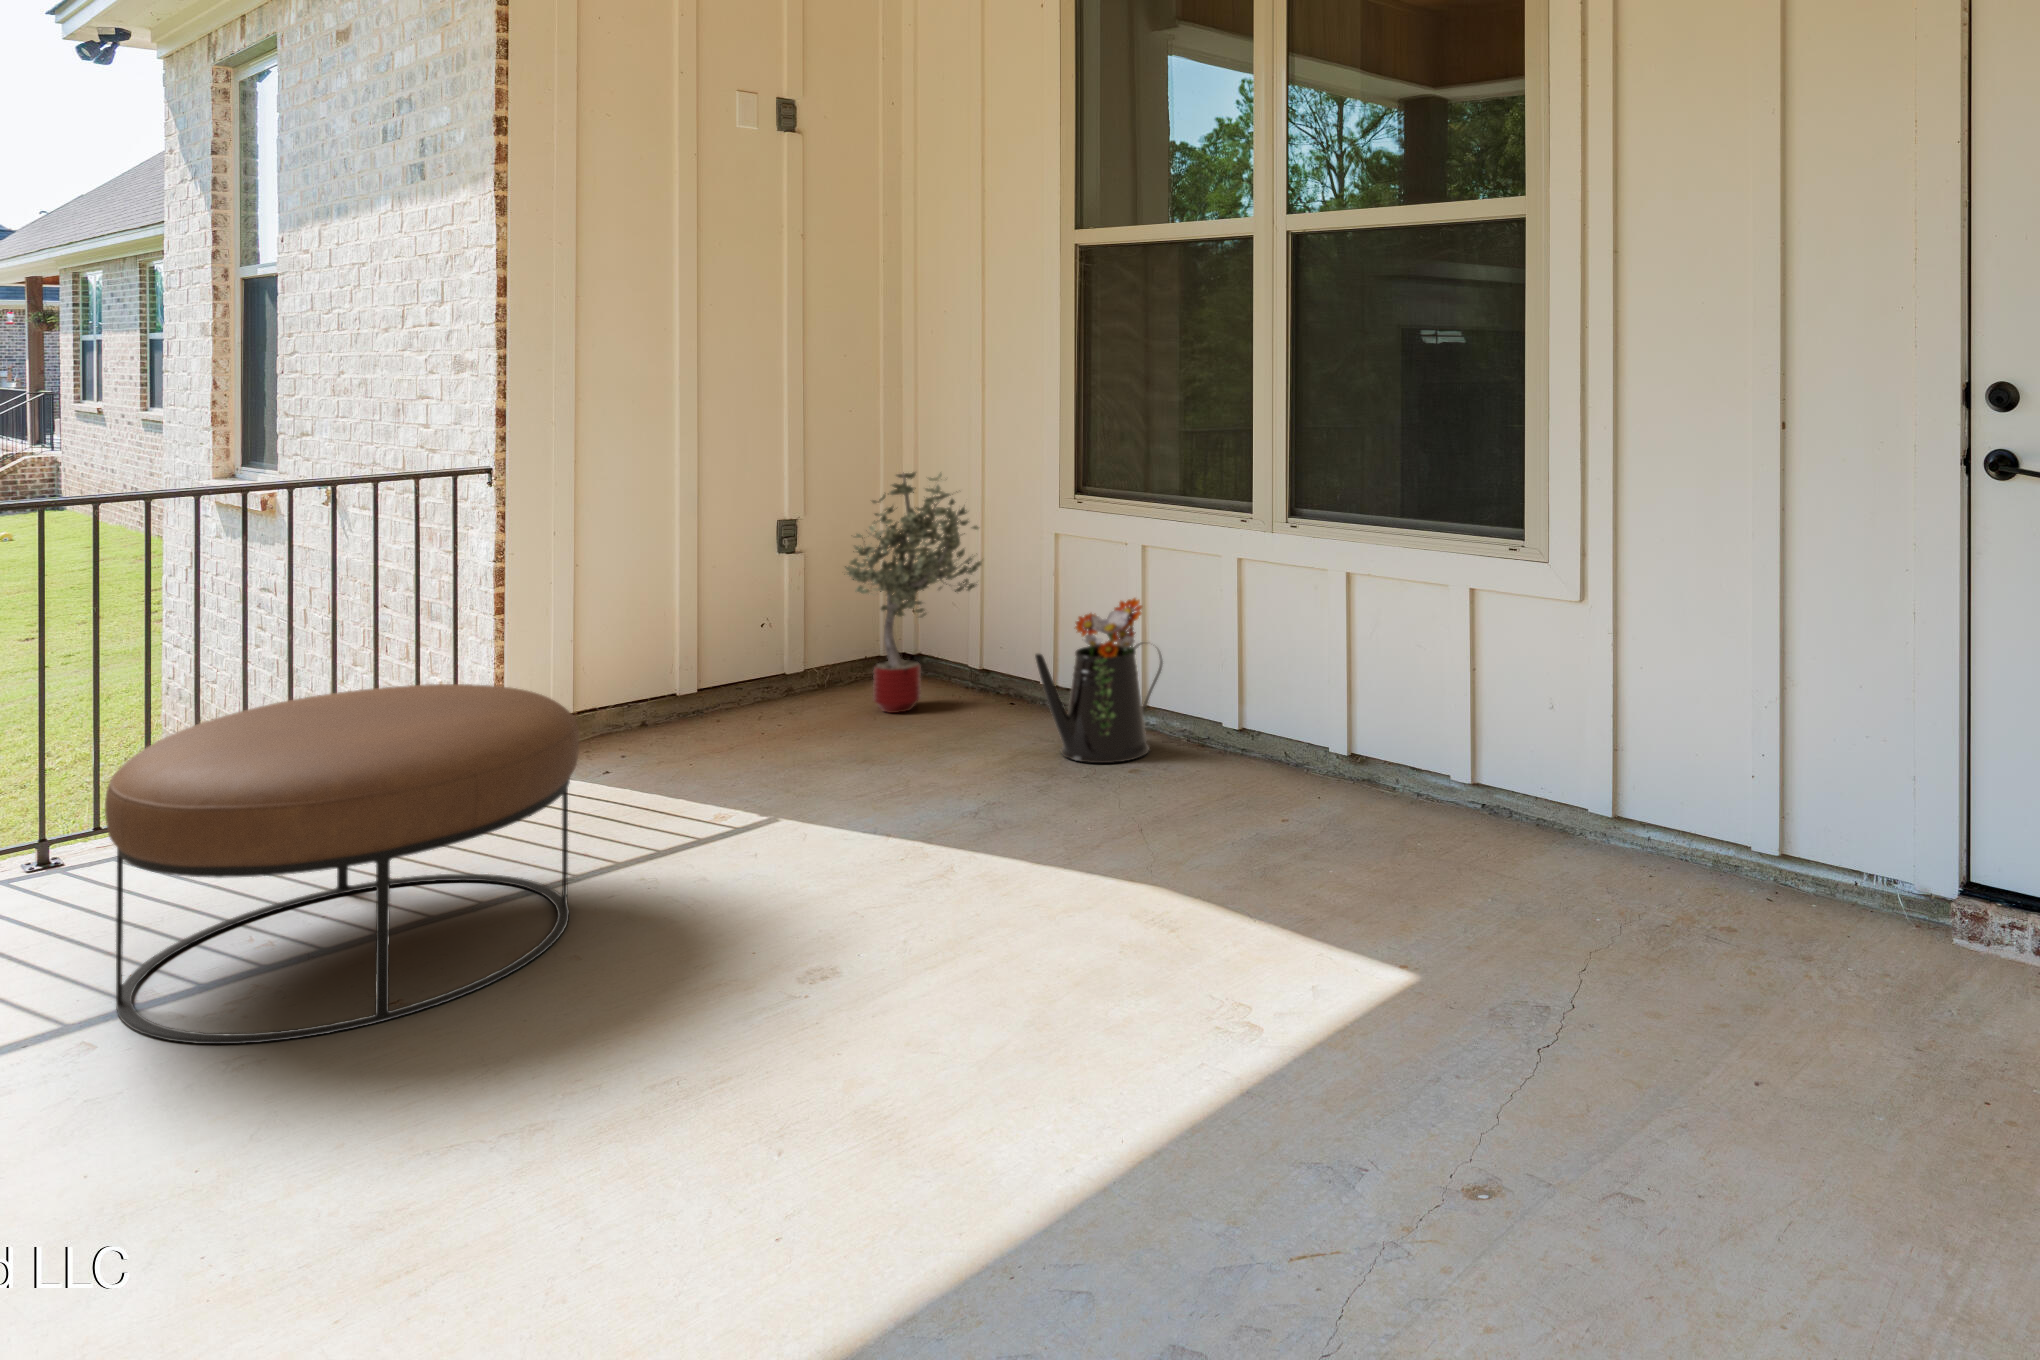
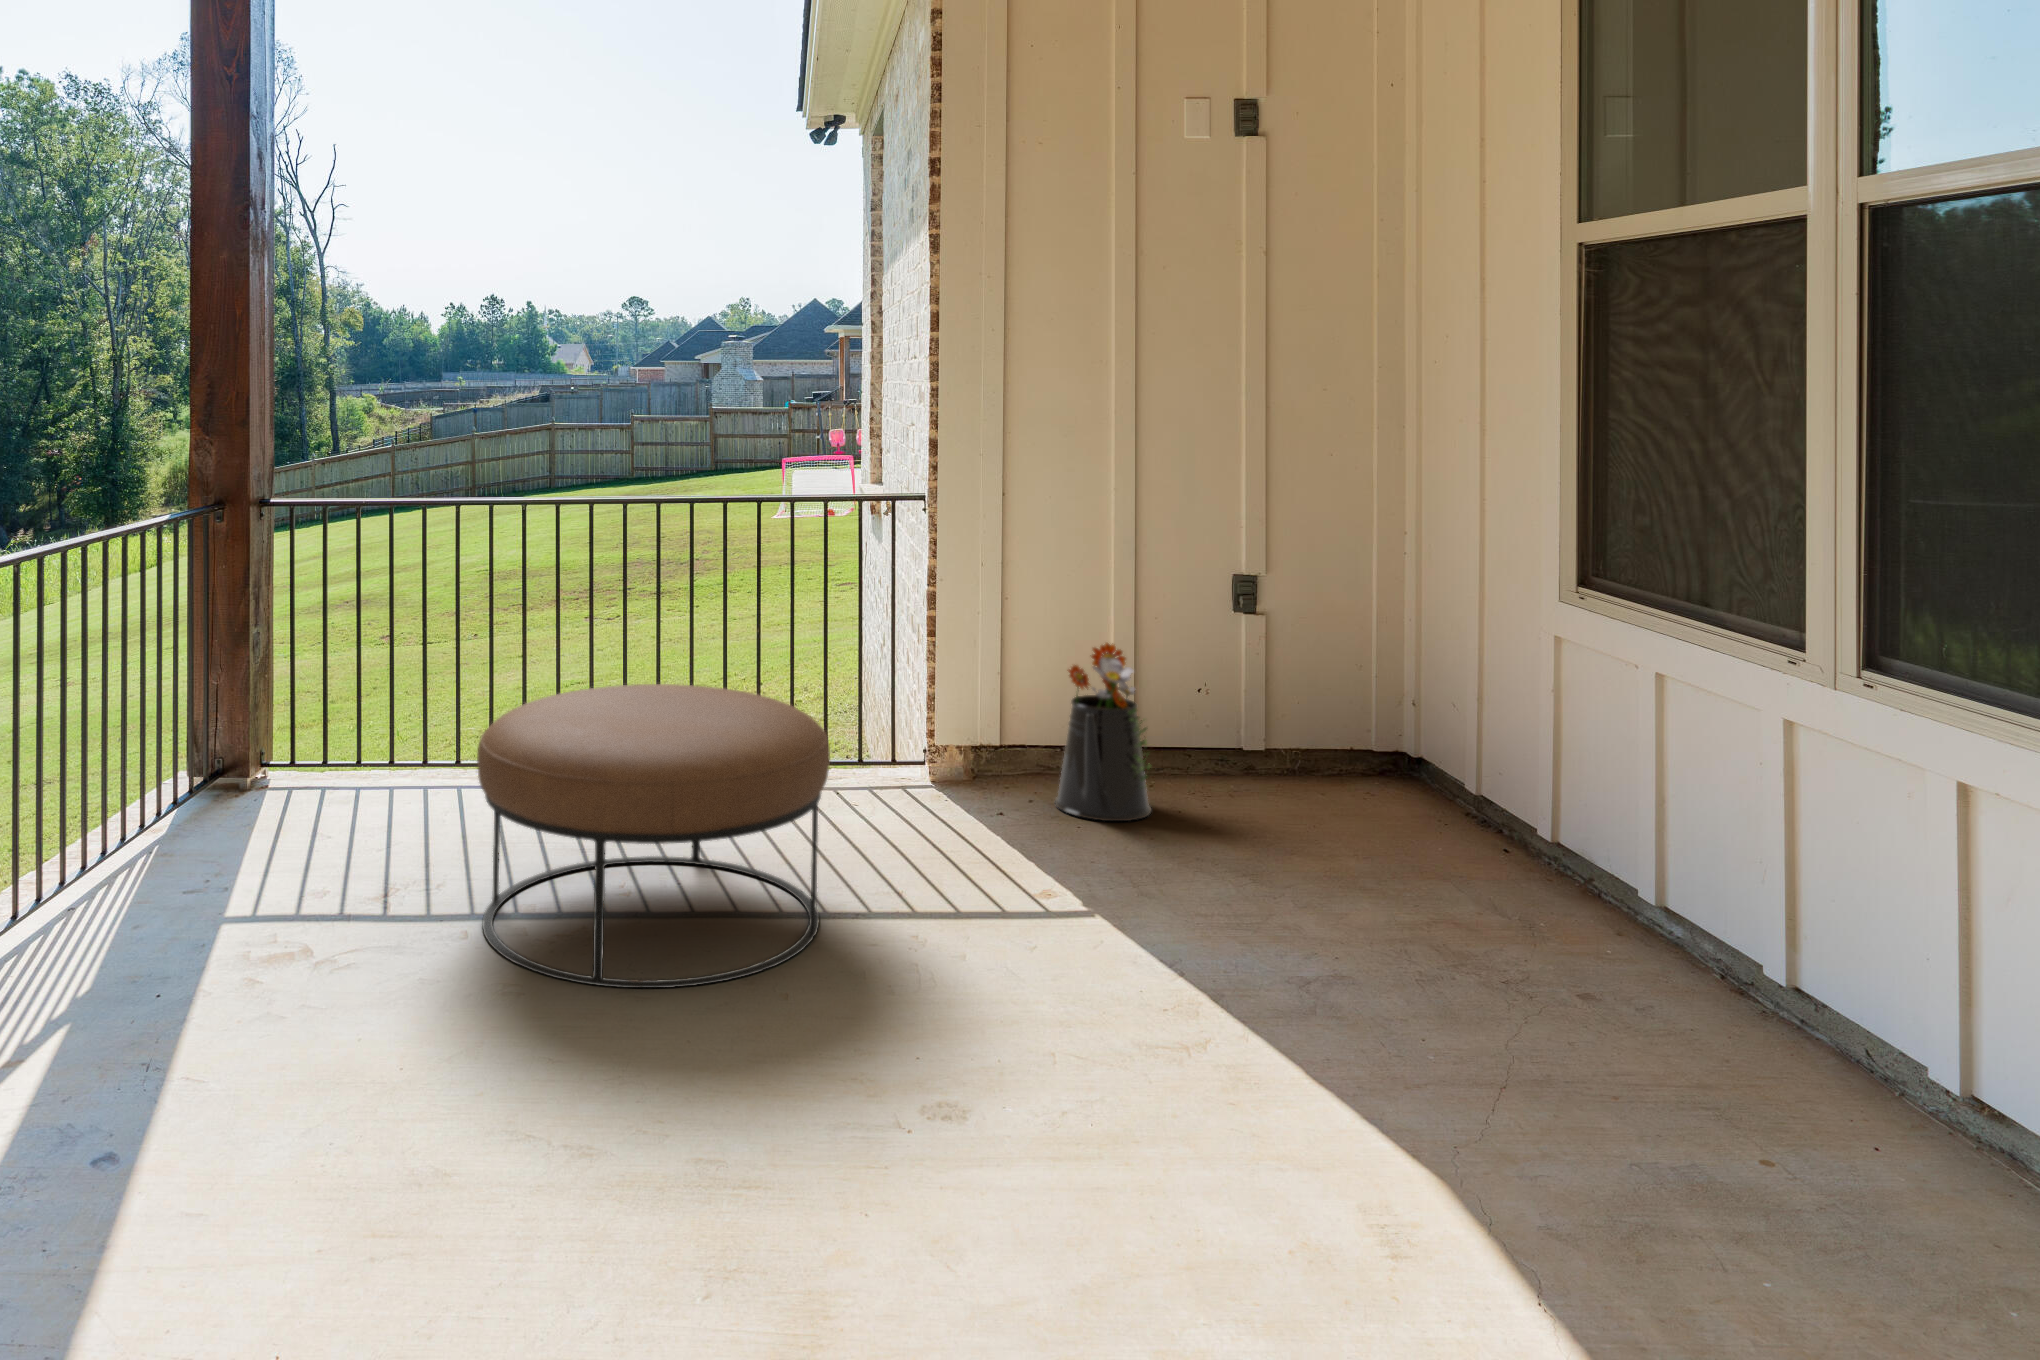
potted tree: present [845,472,981,713] -> none [1288,536,1467,836]
watering can: present [1035,598,1163,763] -> present [1055,643,1151,821]

